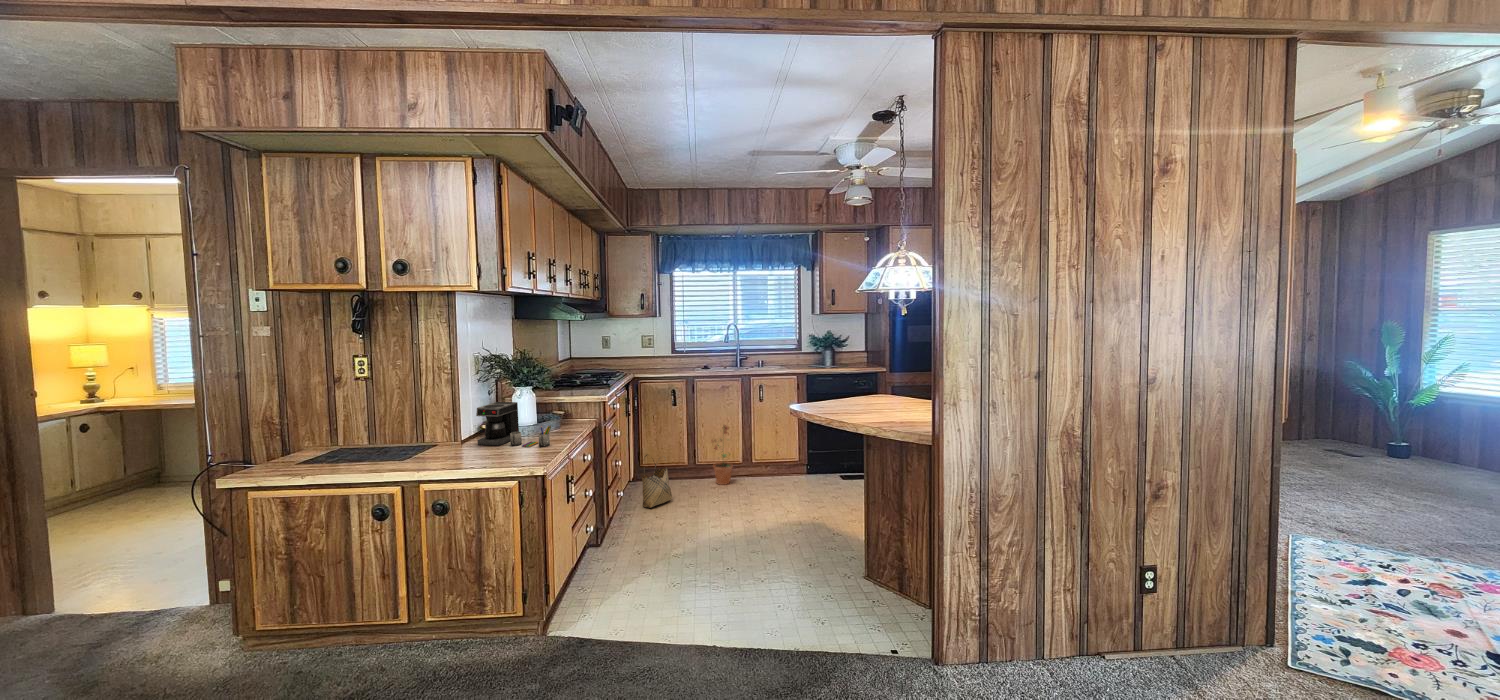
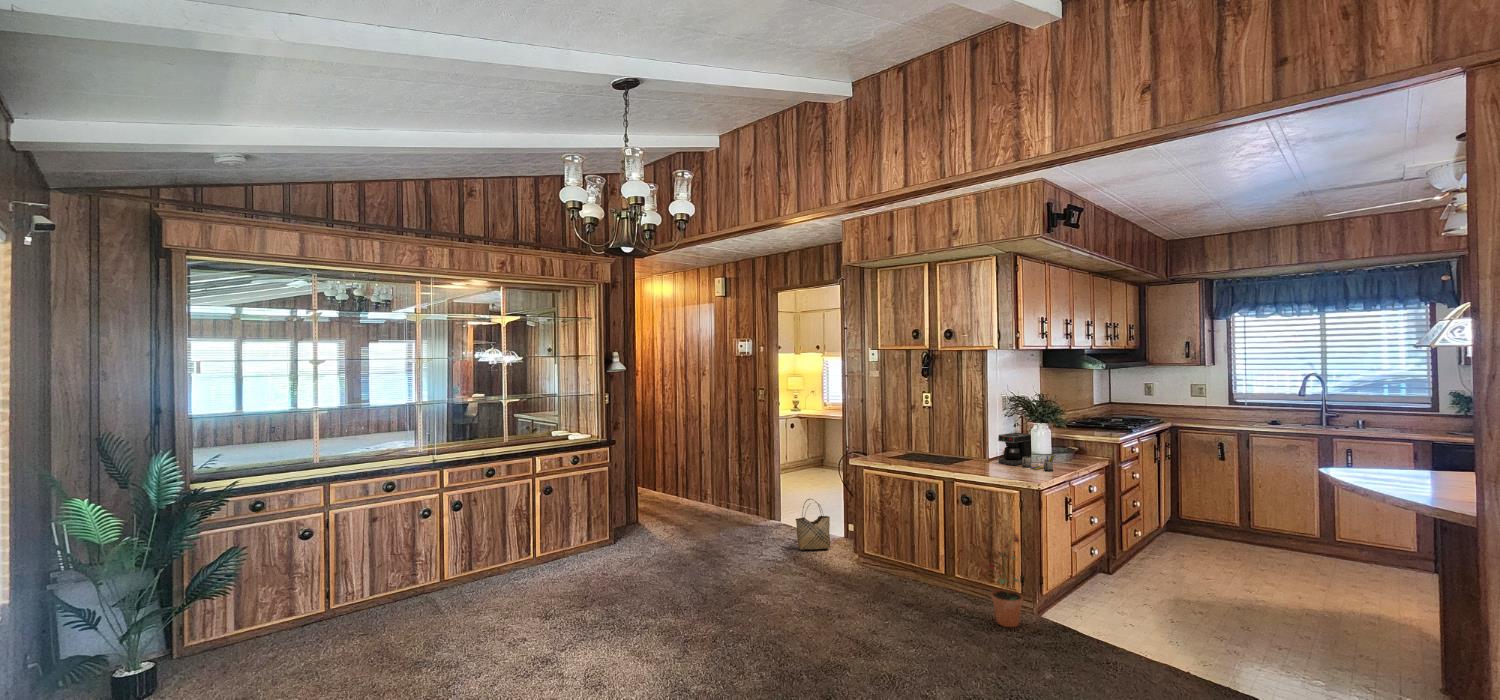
potted plant: present [713,425,733,485] -> present [989,534,1023,627]
woven basket: present [642,455,672,508] -> present [796,499,830,550]

